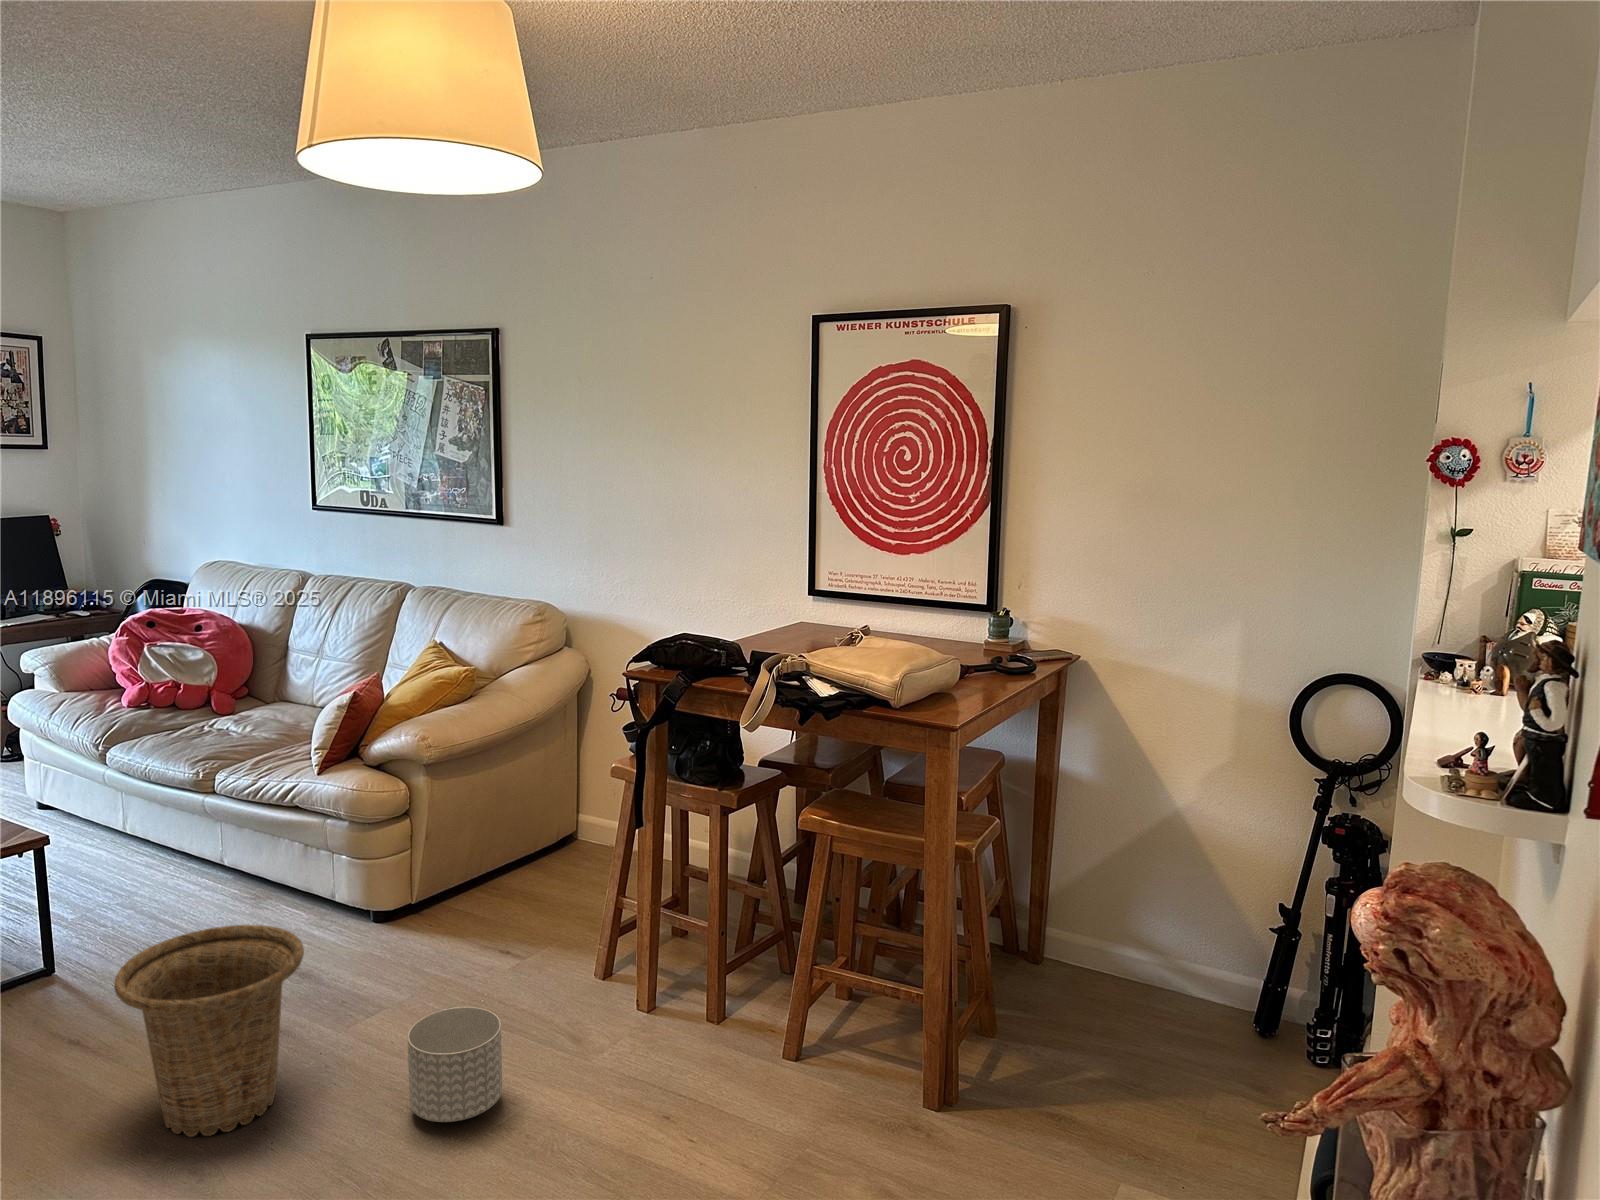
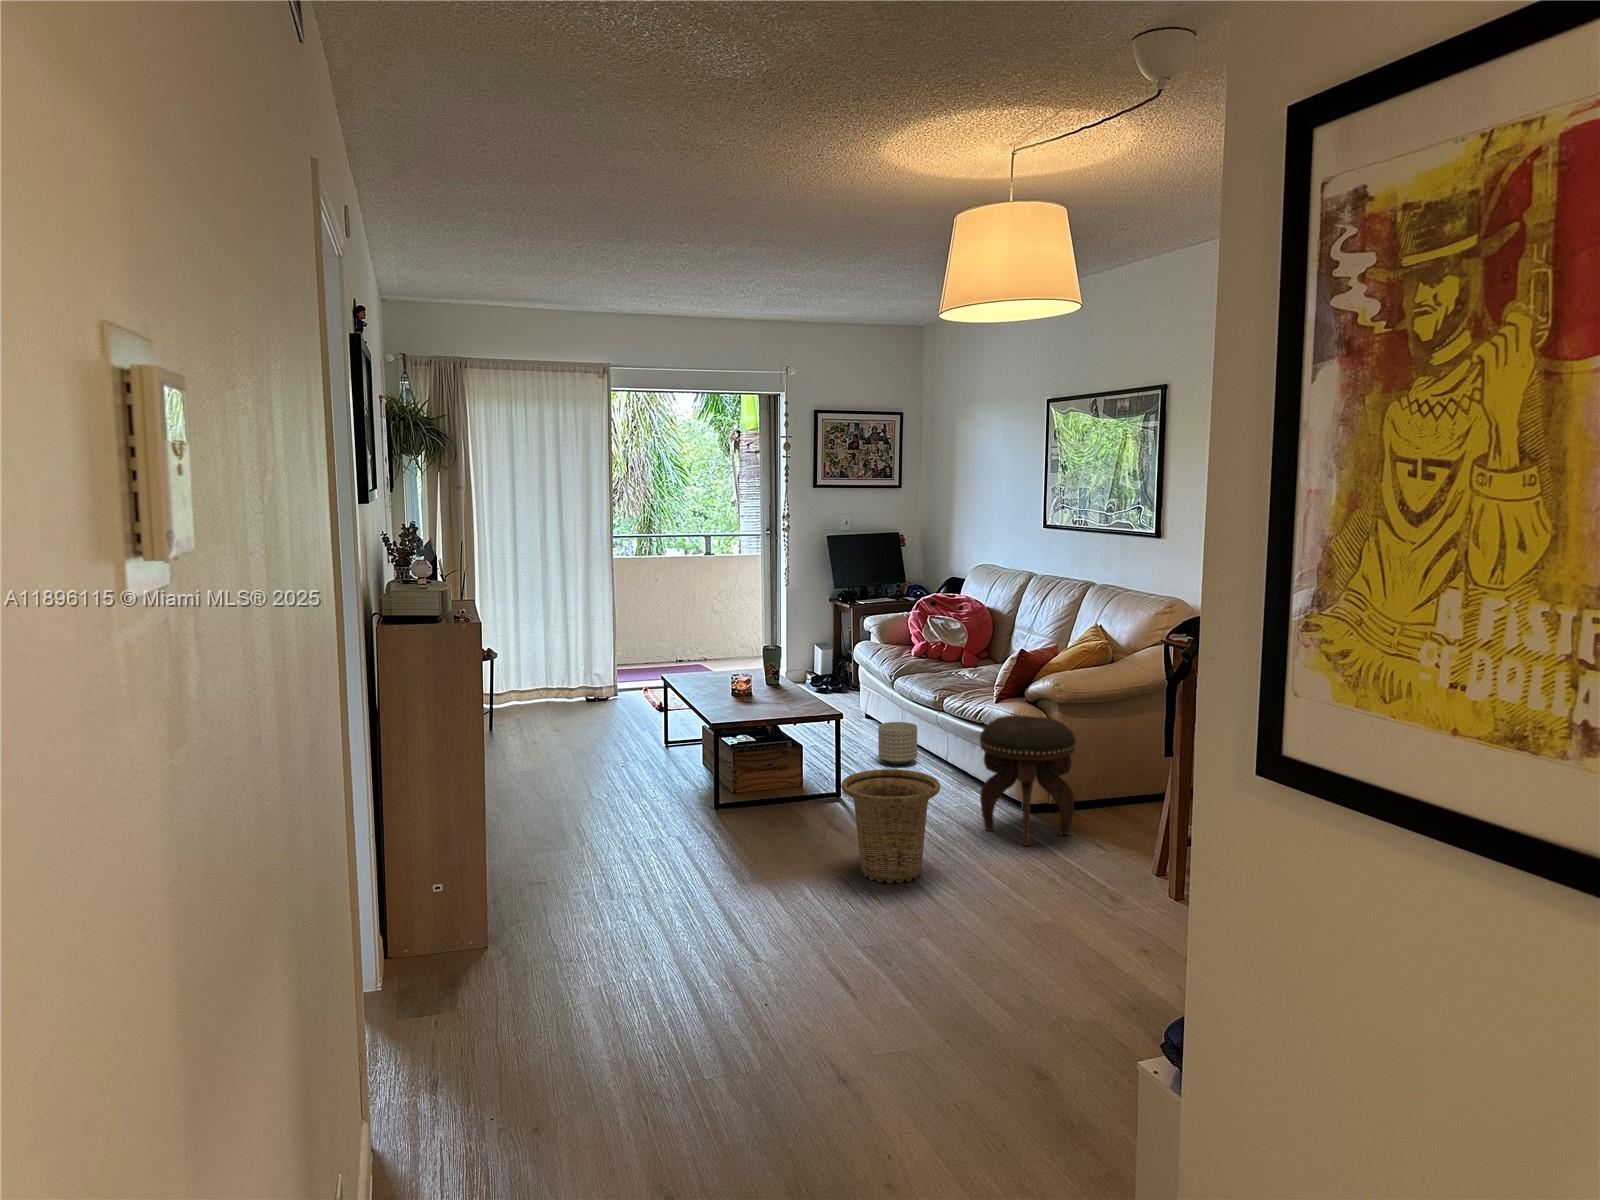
footstool: none [322,788,467,983] -> present [980,715,1076,846]
planter: present [407,1007,502,1122] -> present [878,722,917,765]

